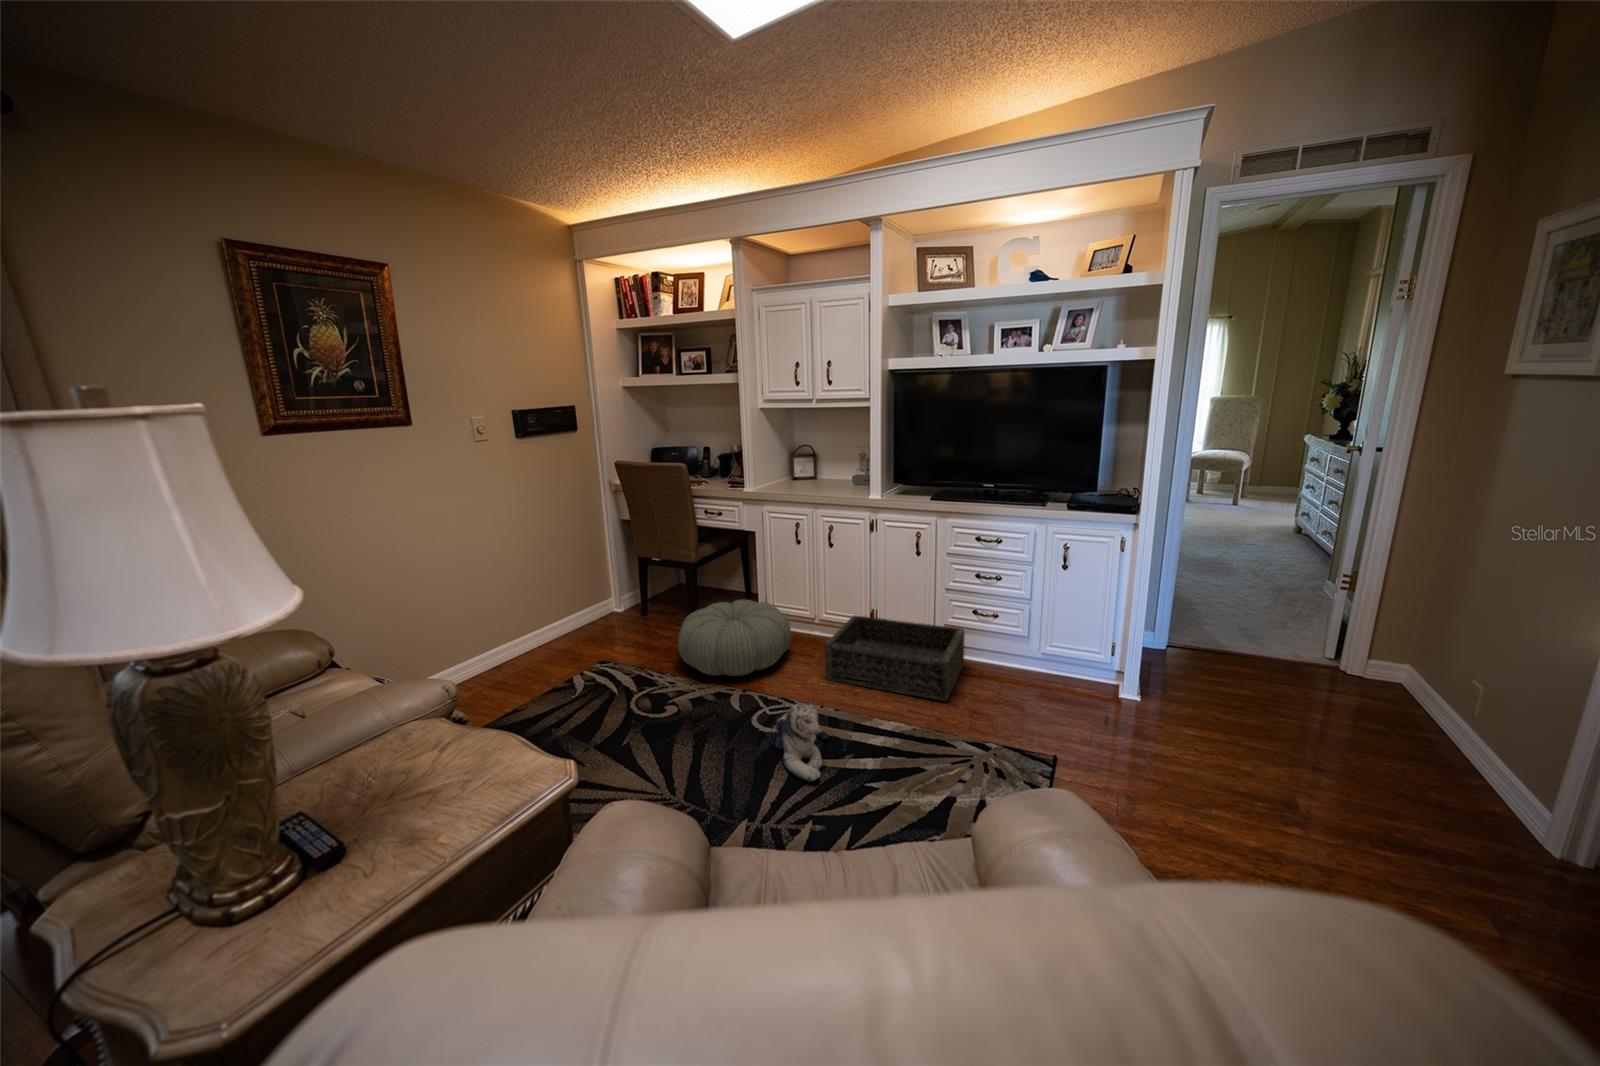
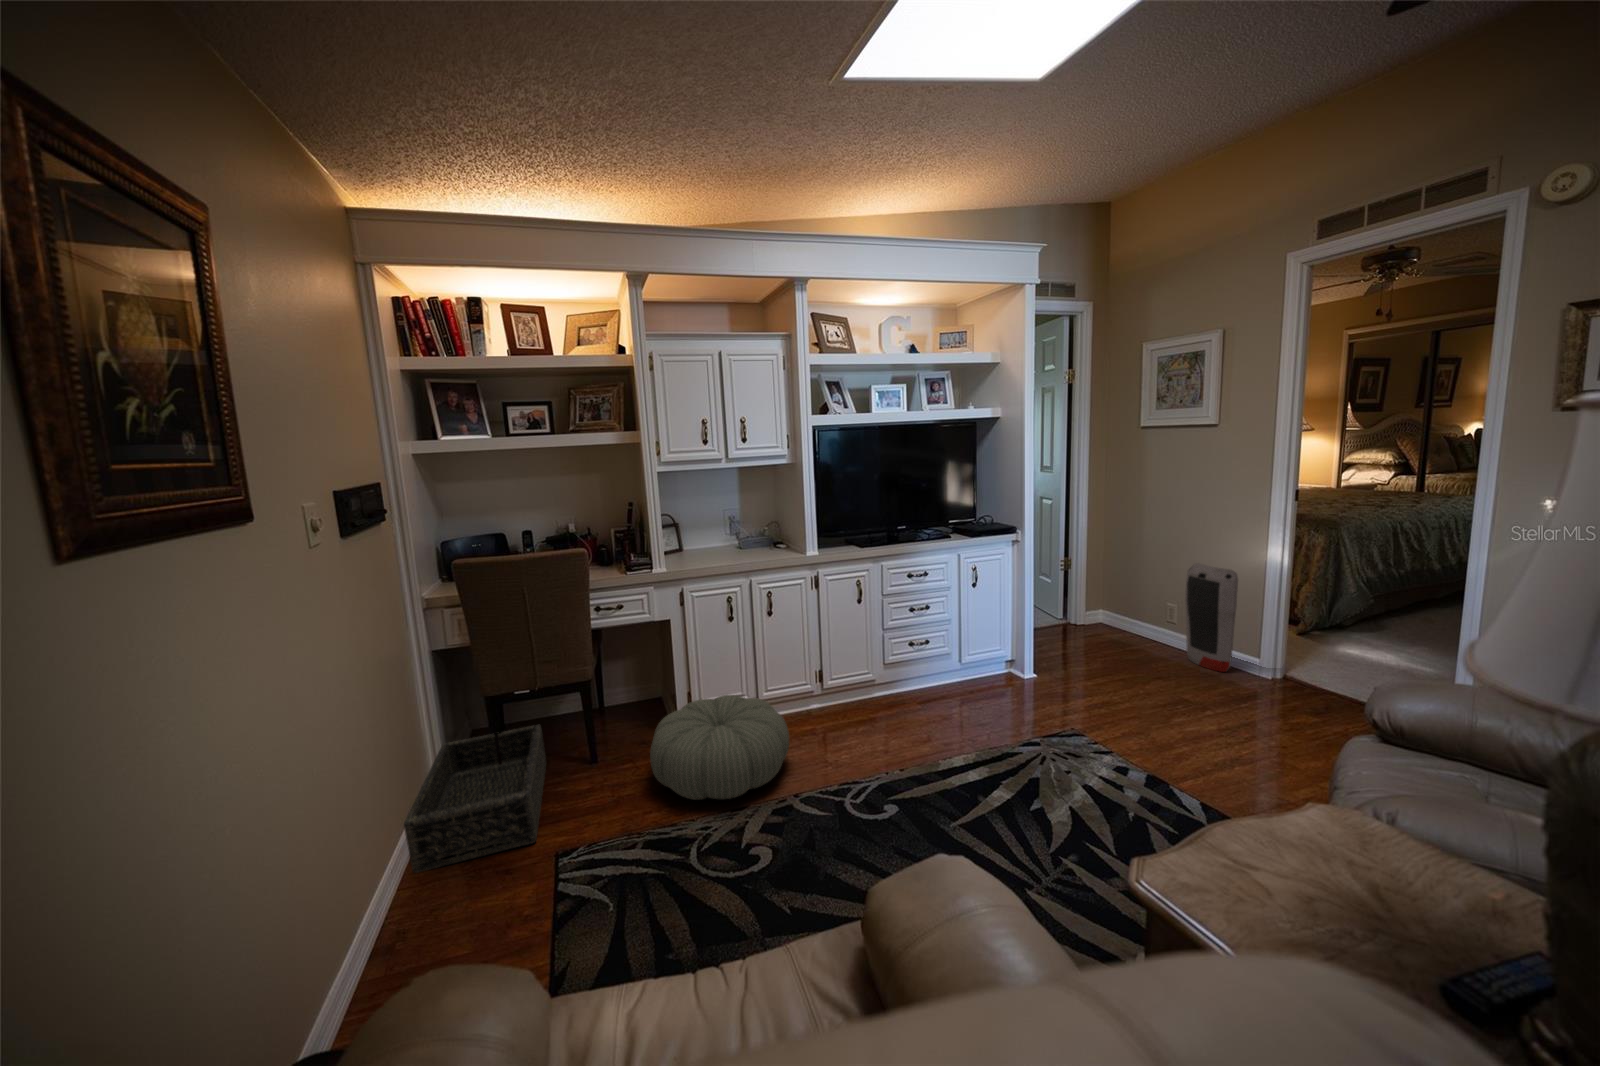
basket: present [825,615,965,701] -> present [404,725,546,873]
air purifier: none [1456,623,1565,821] -> present [1185,563,1238,672]
plush toy: present [774,703,828,781] -> none [884,758,993,835]

